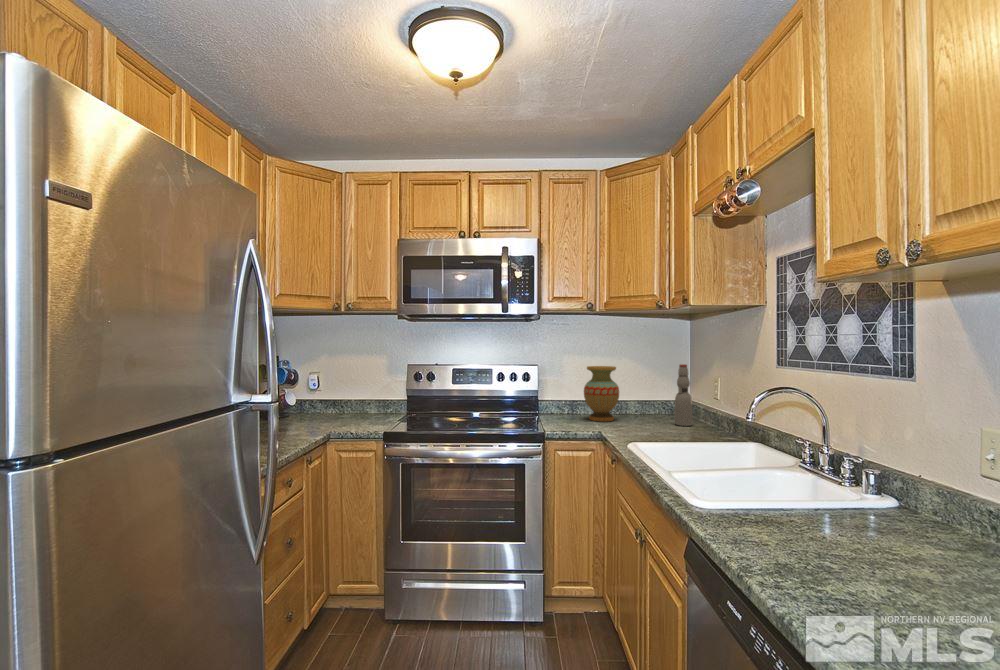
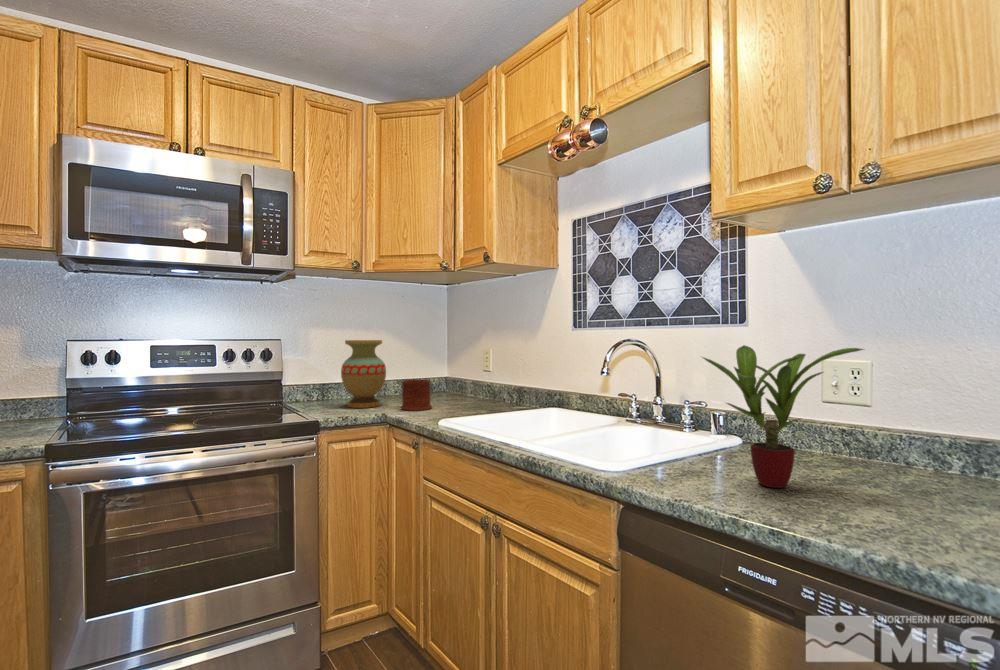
bottle: present [674,364,693,426] -> none [449,335,468,403]
mug: none [624,402,652,429] -> present [401,380,432,411]
potted plant: none [749,408,888,540] -> present [702,345,863,488]

